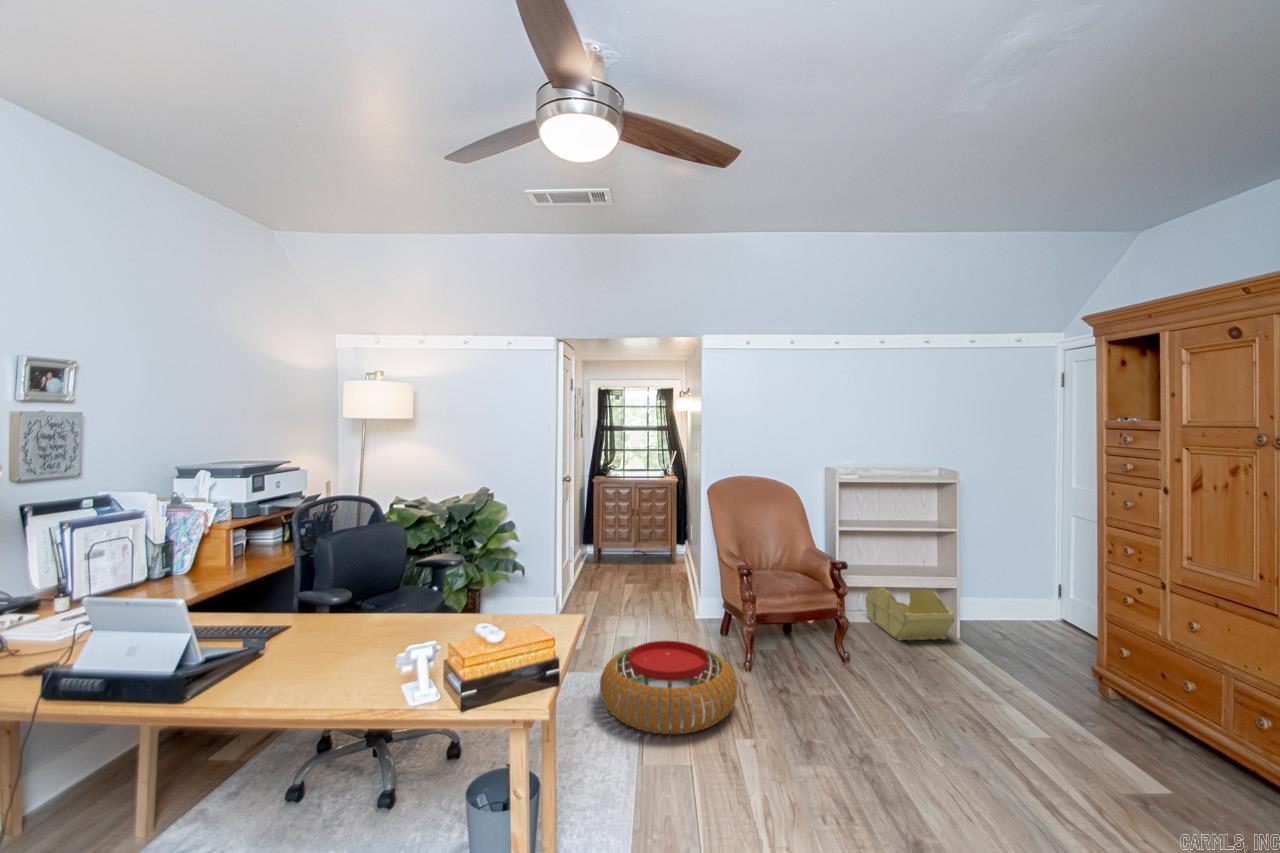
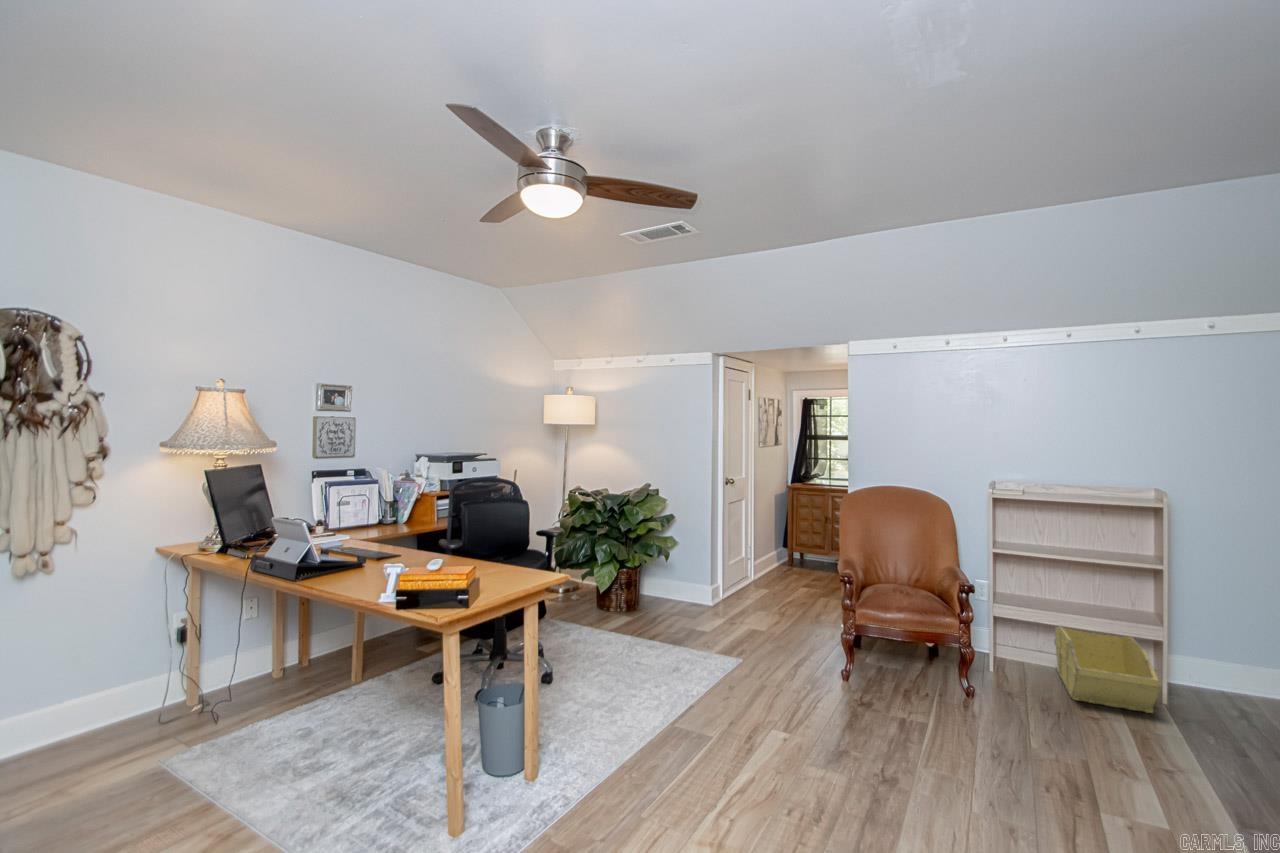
pouf: present [600,641,737,734] -> none [668,634,801,720]

